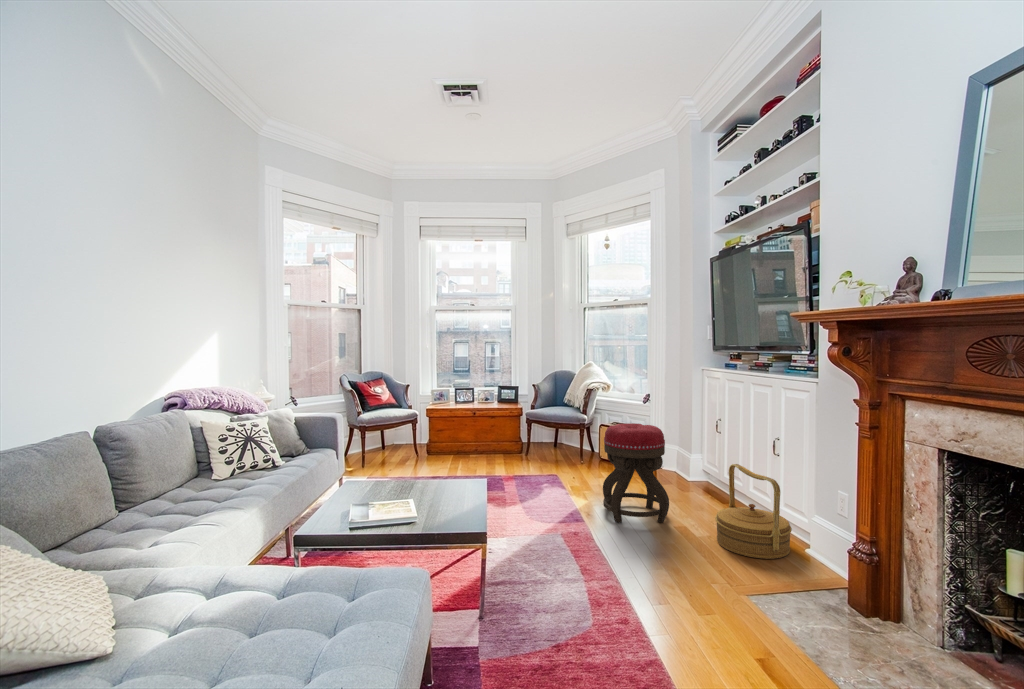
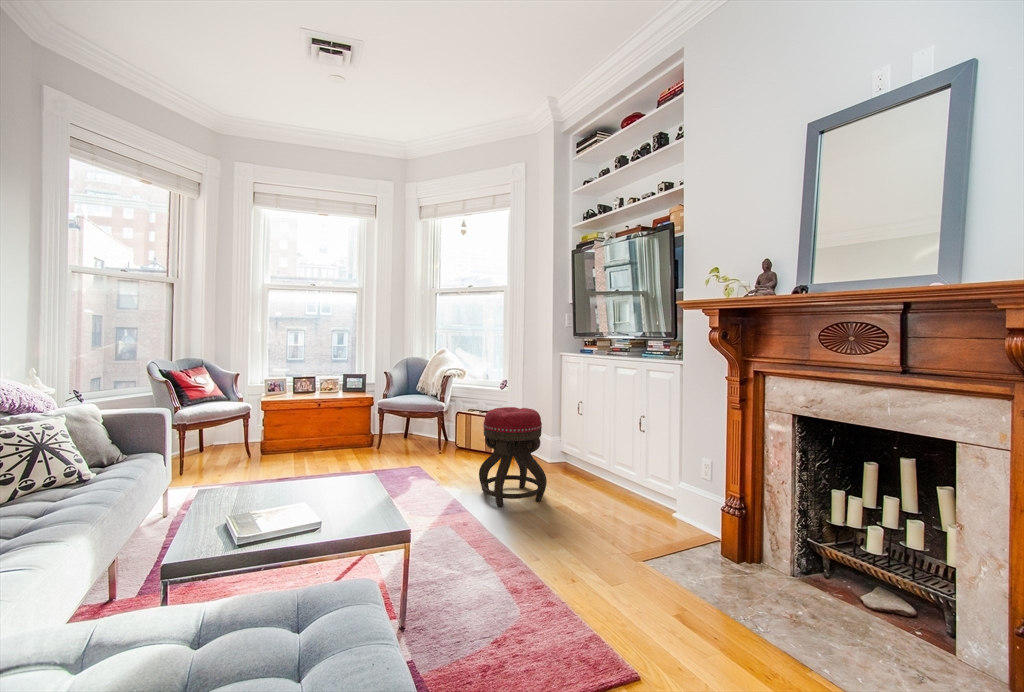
woven basket: present [715,464,792,559] -> none [591,440,655,523]

